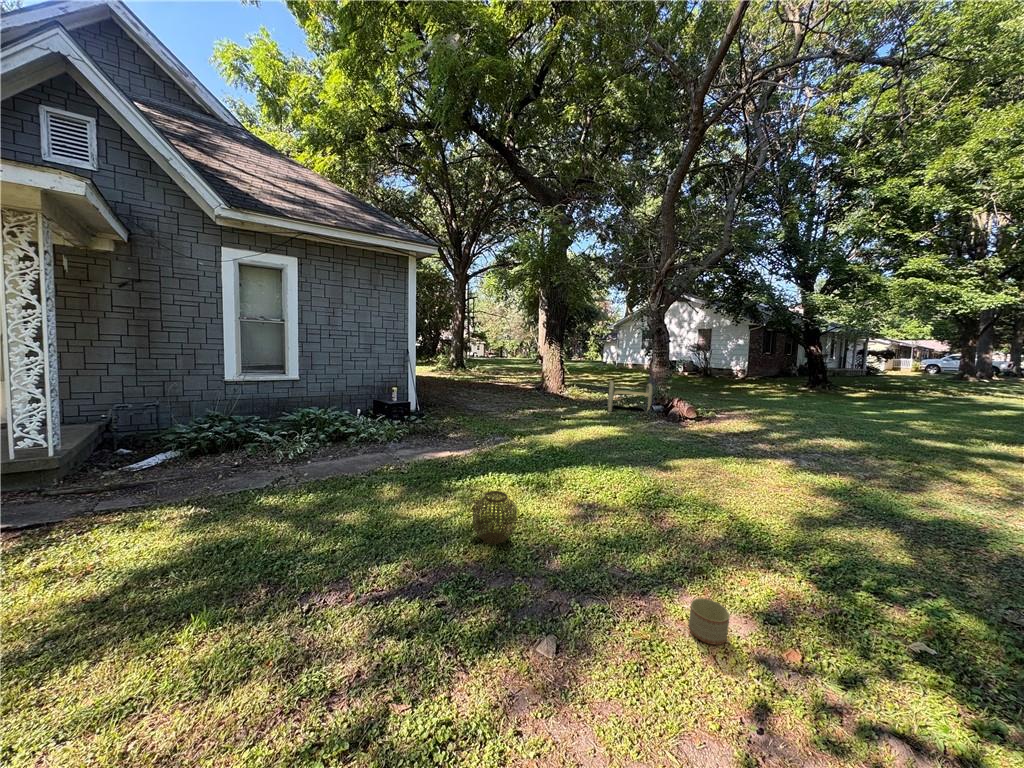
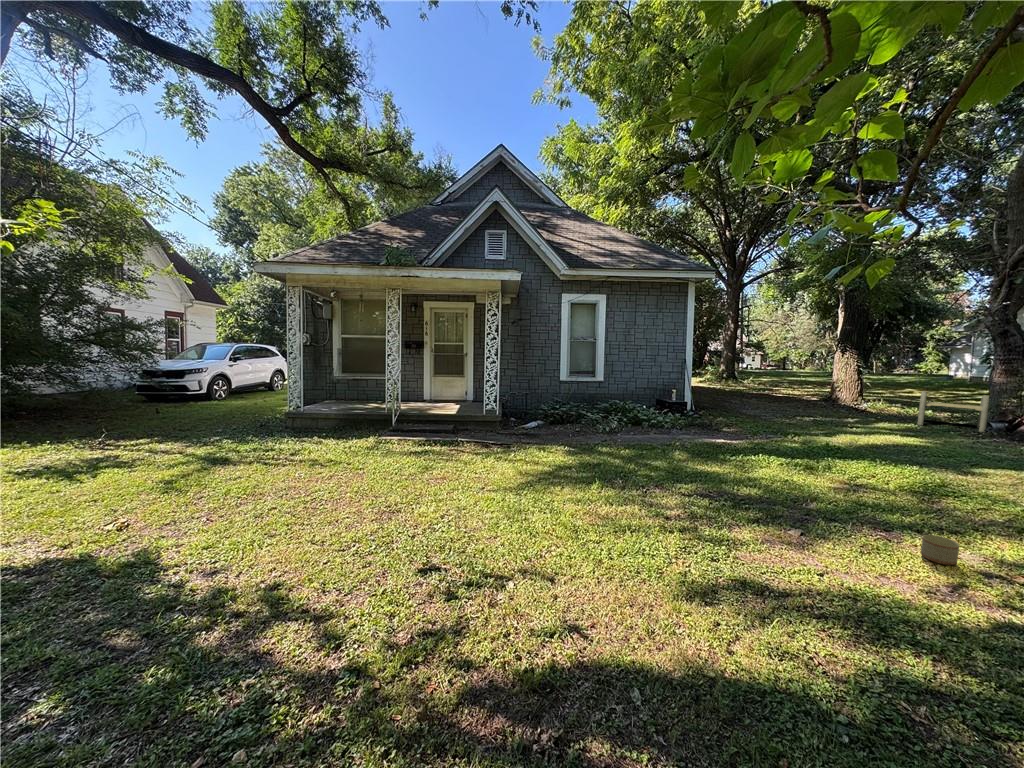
woven basket: present [473,491,517,544] -> none [744,455,781,491]

